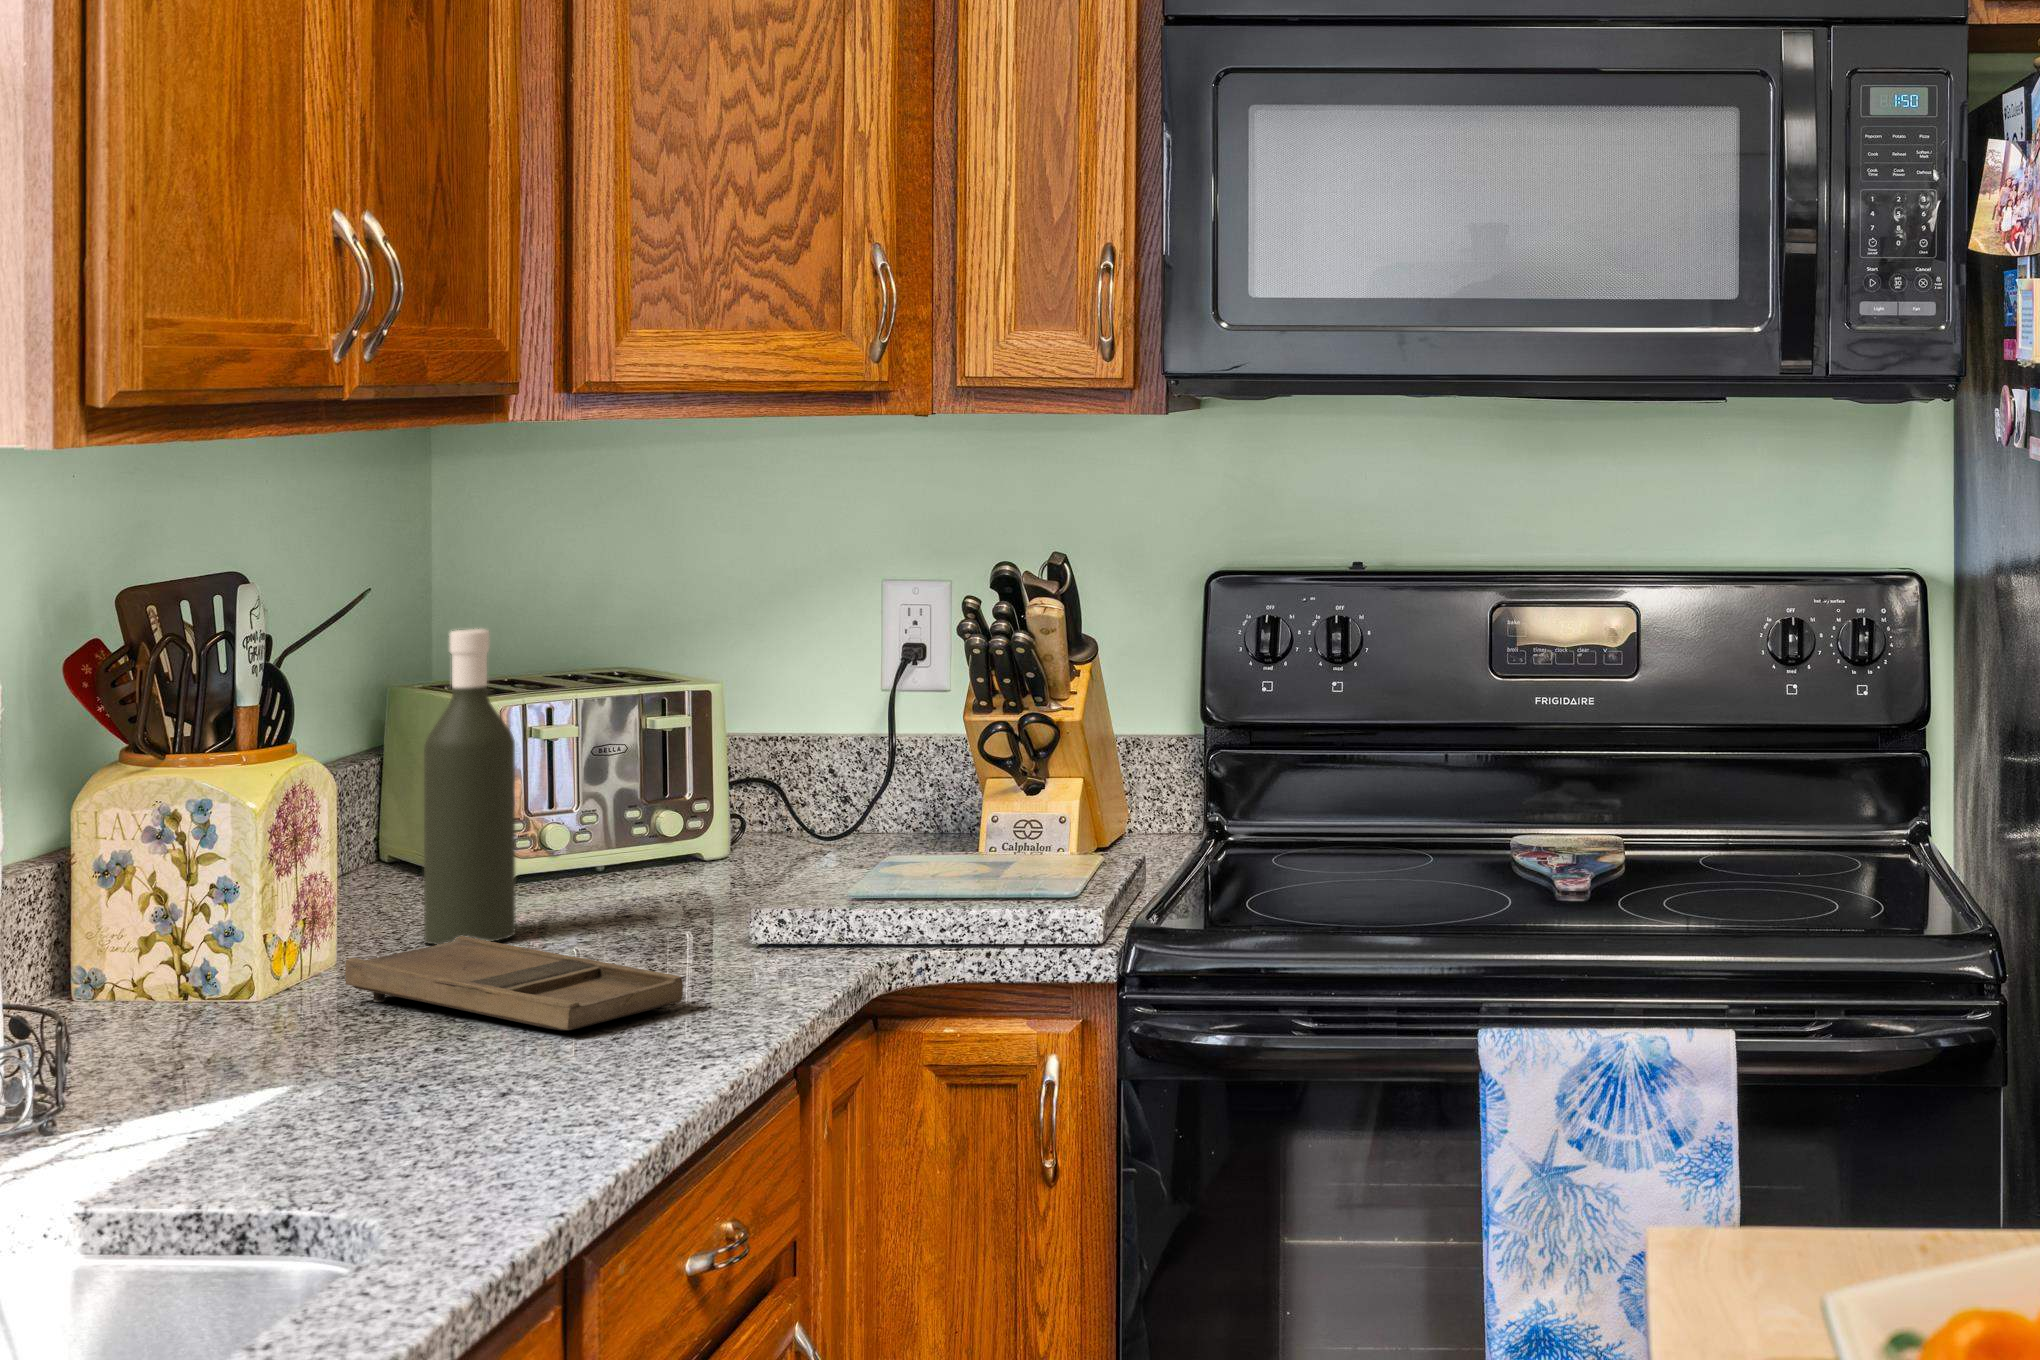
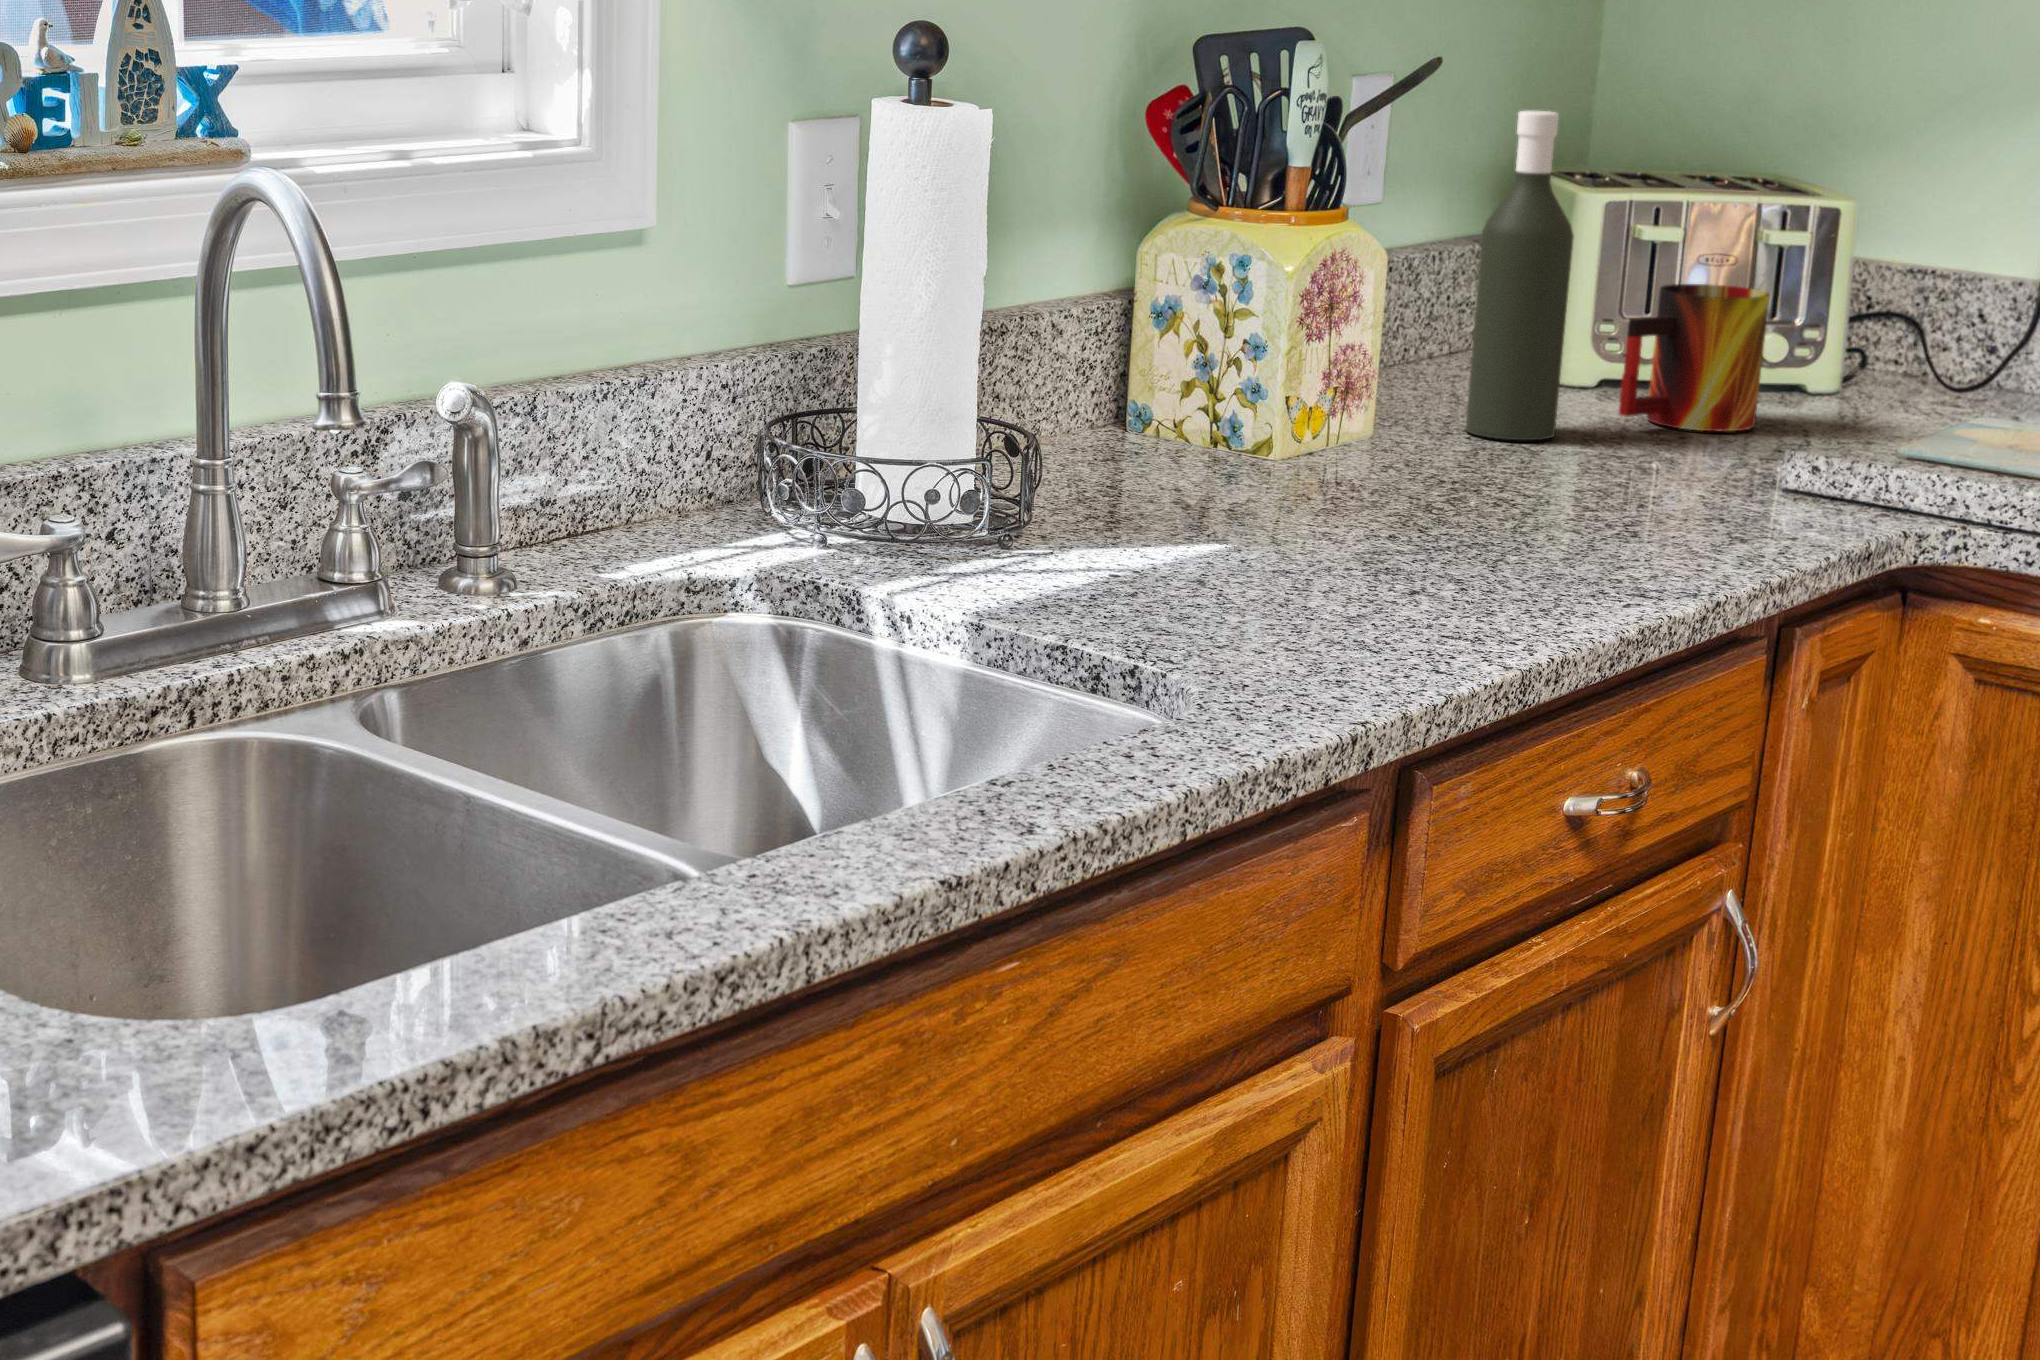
mug: none [566,772,687,907] -> present [1619,284,1770,431]
tray: present [345,936,683,1030] -> none [1349,429,1652,542]

